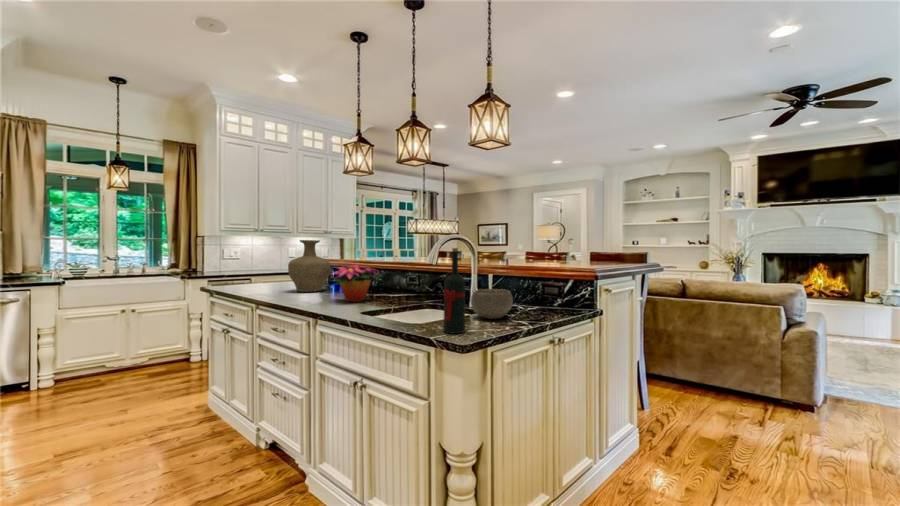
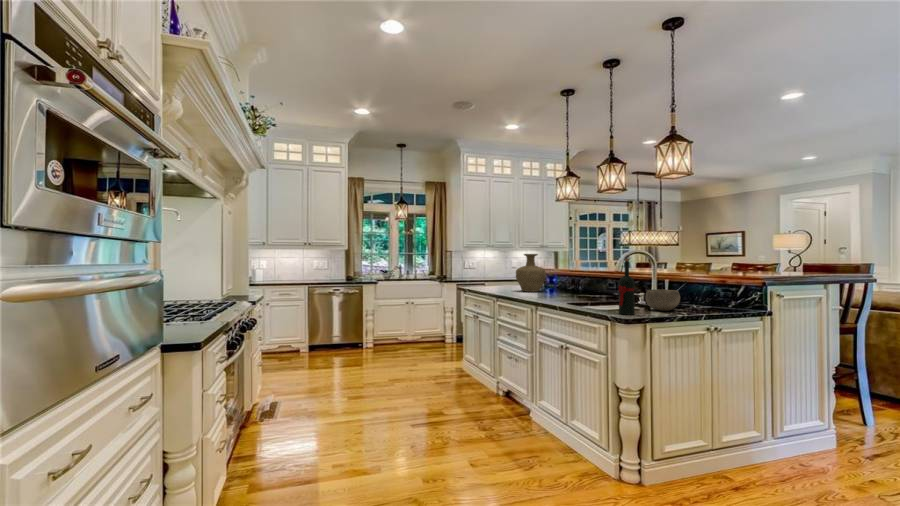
flower arrangement: present [334,265,378,302] -> none [545,271,585,298]

